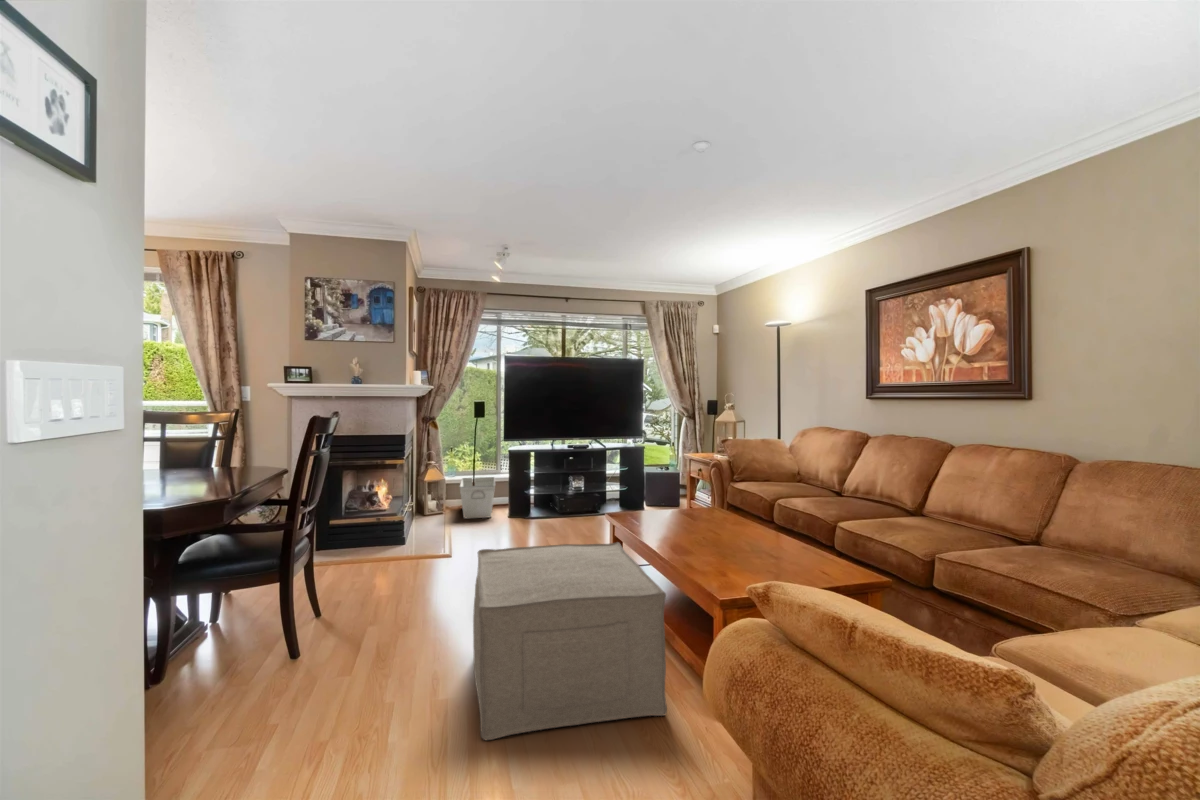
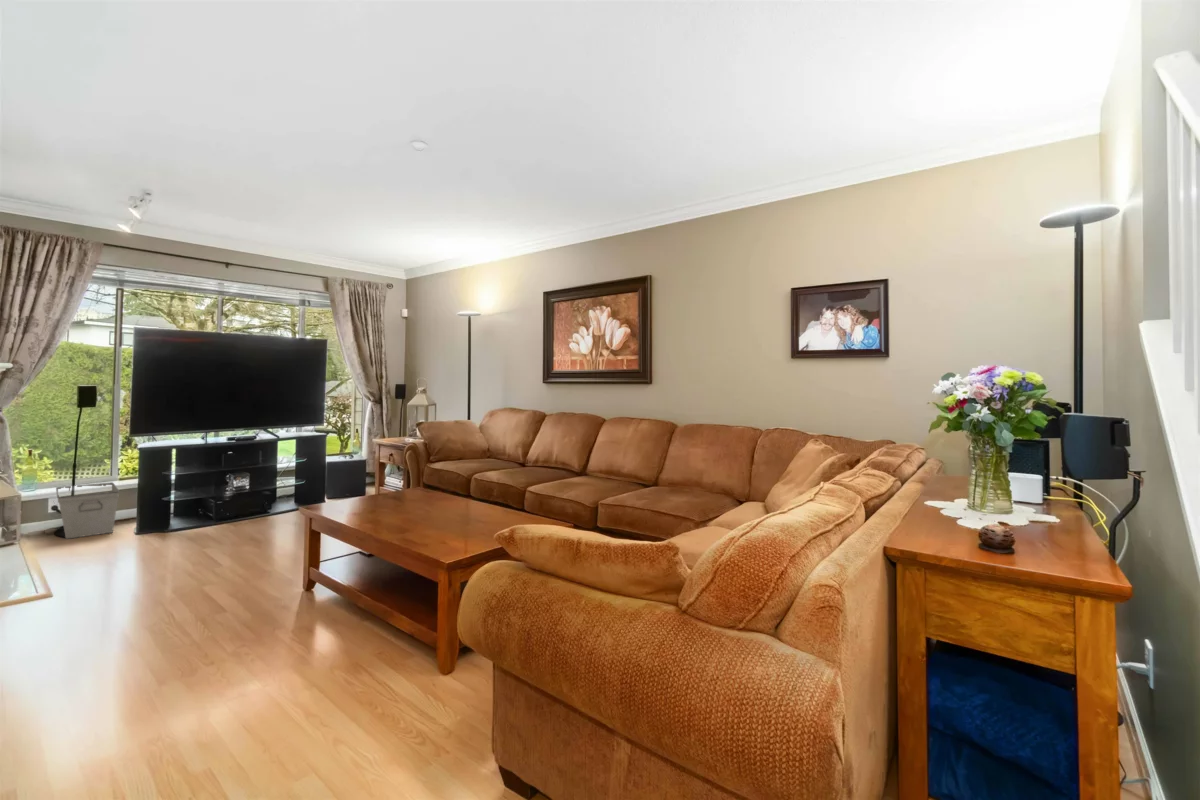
ottoman: present [473,543,667,740] -> none [148,523,391,736]

